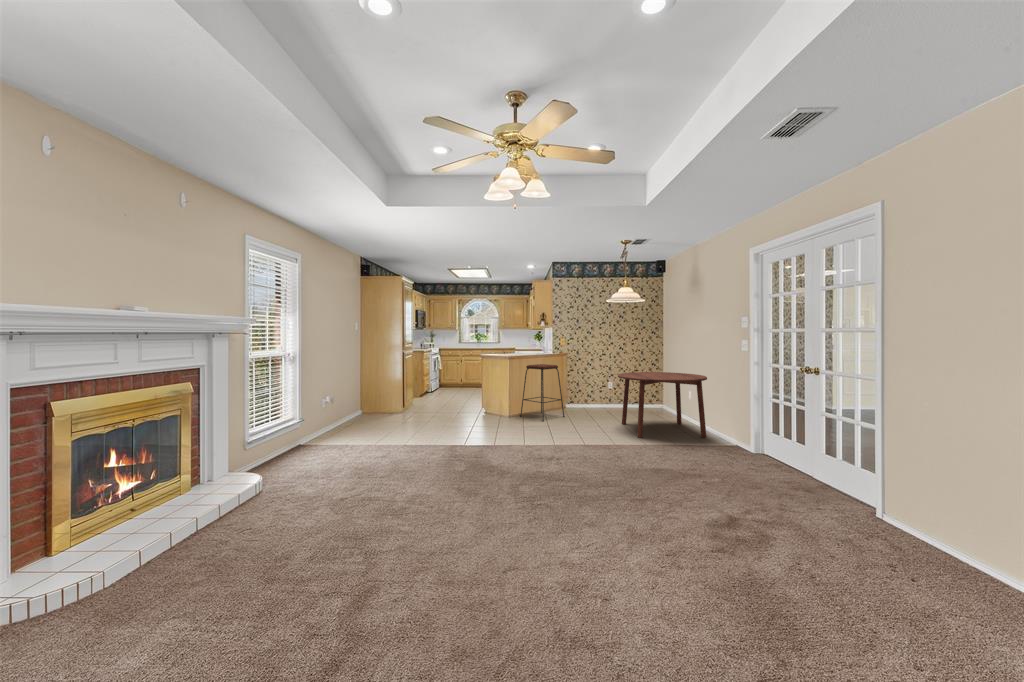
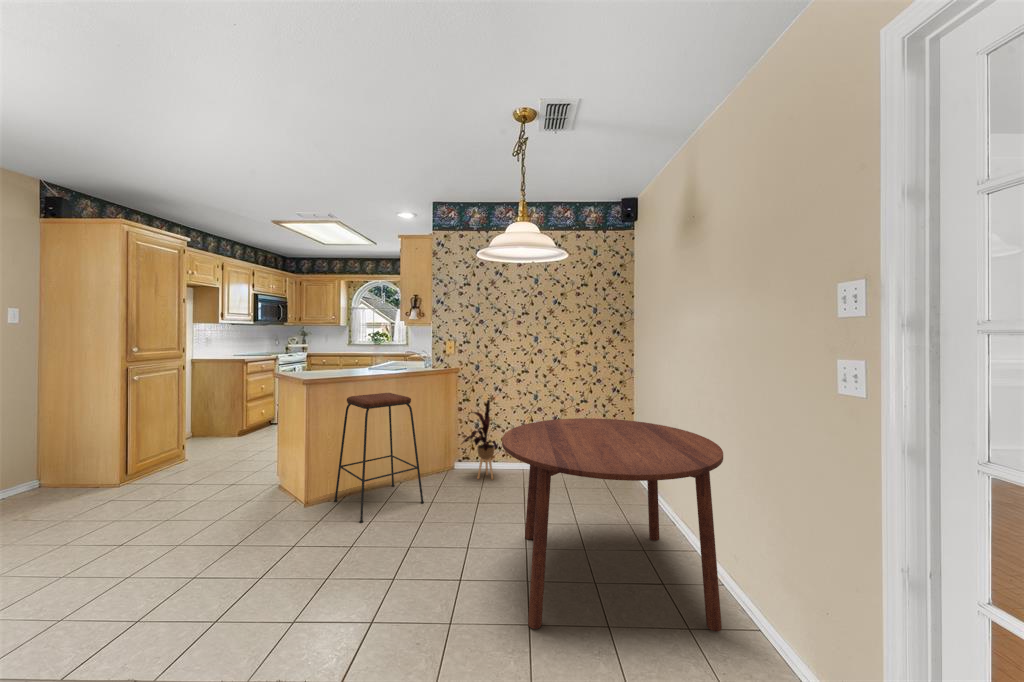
house plant: none [574,368,595,411] -> present [462,400,498,479]

